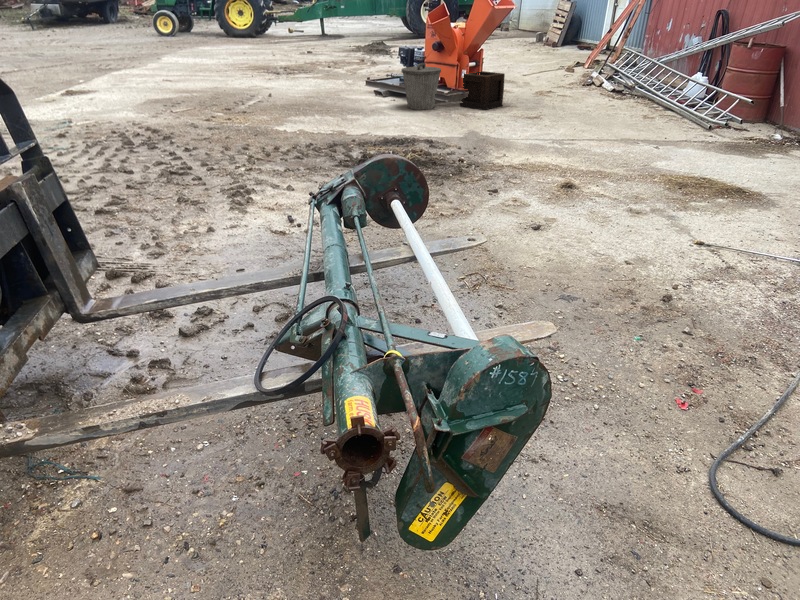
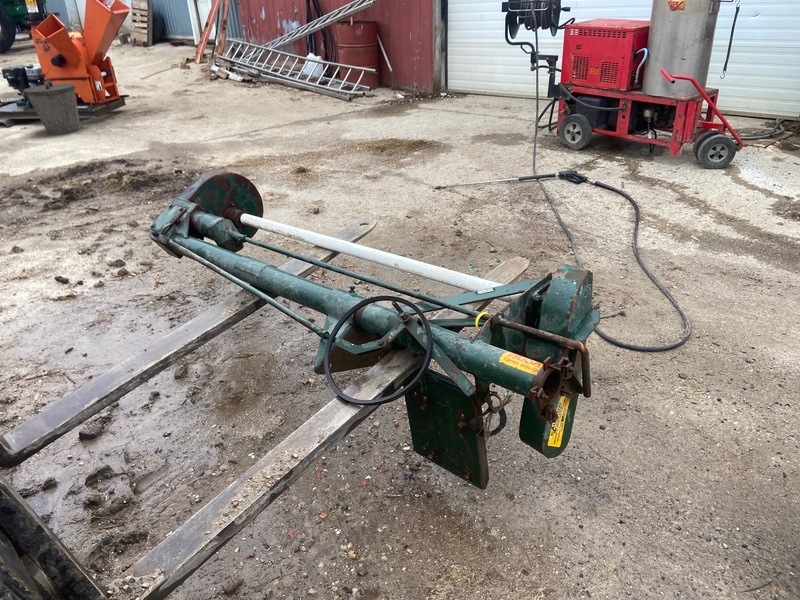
wooden crate: present [460,71,505,110] -> none [98,79,154,121]

